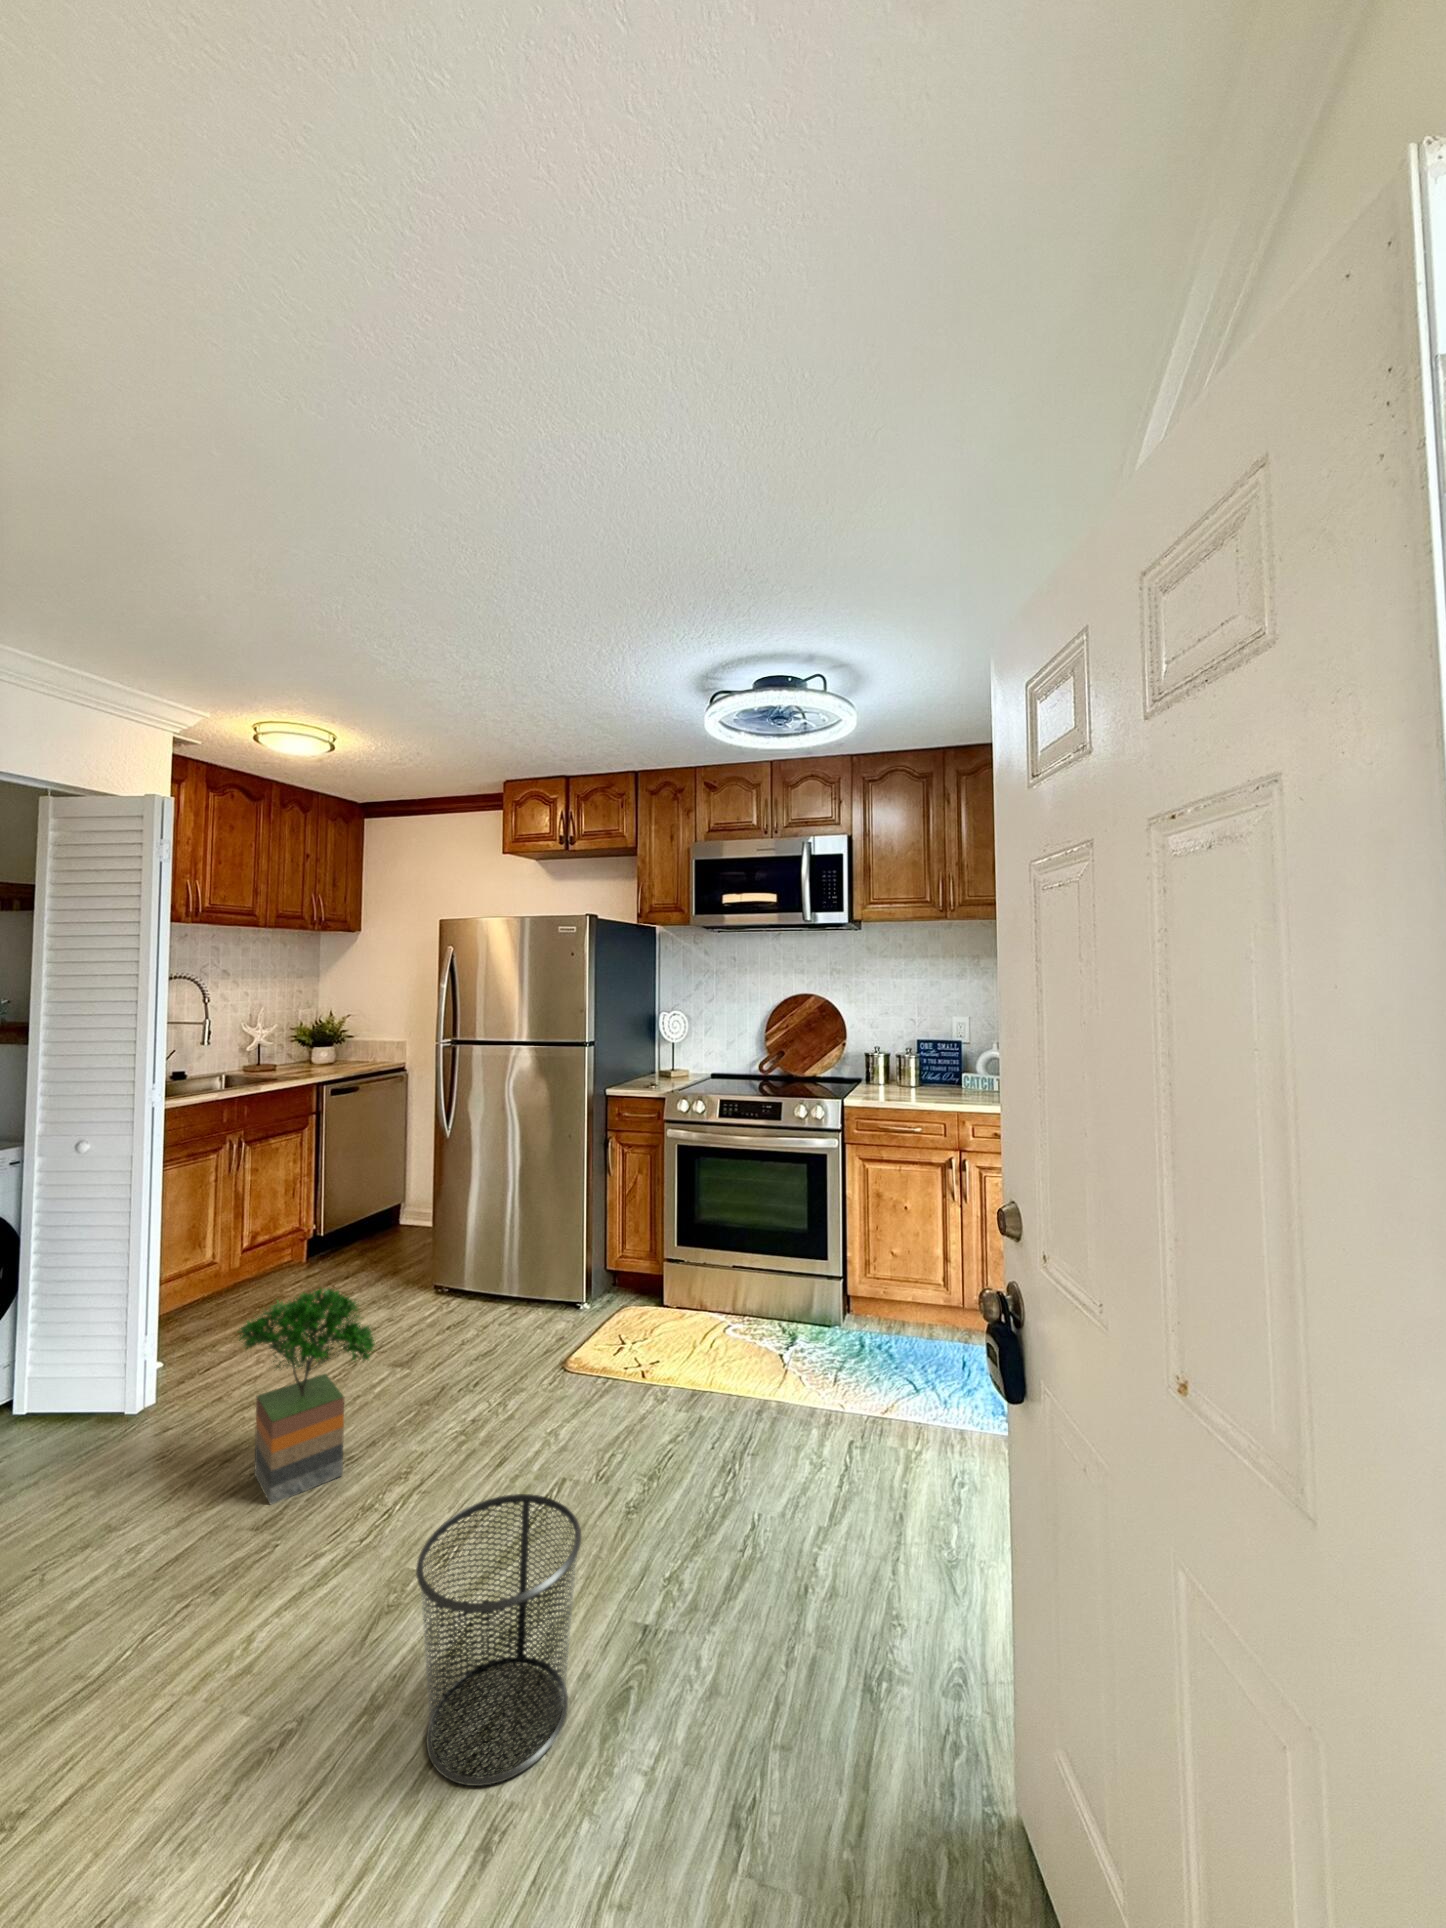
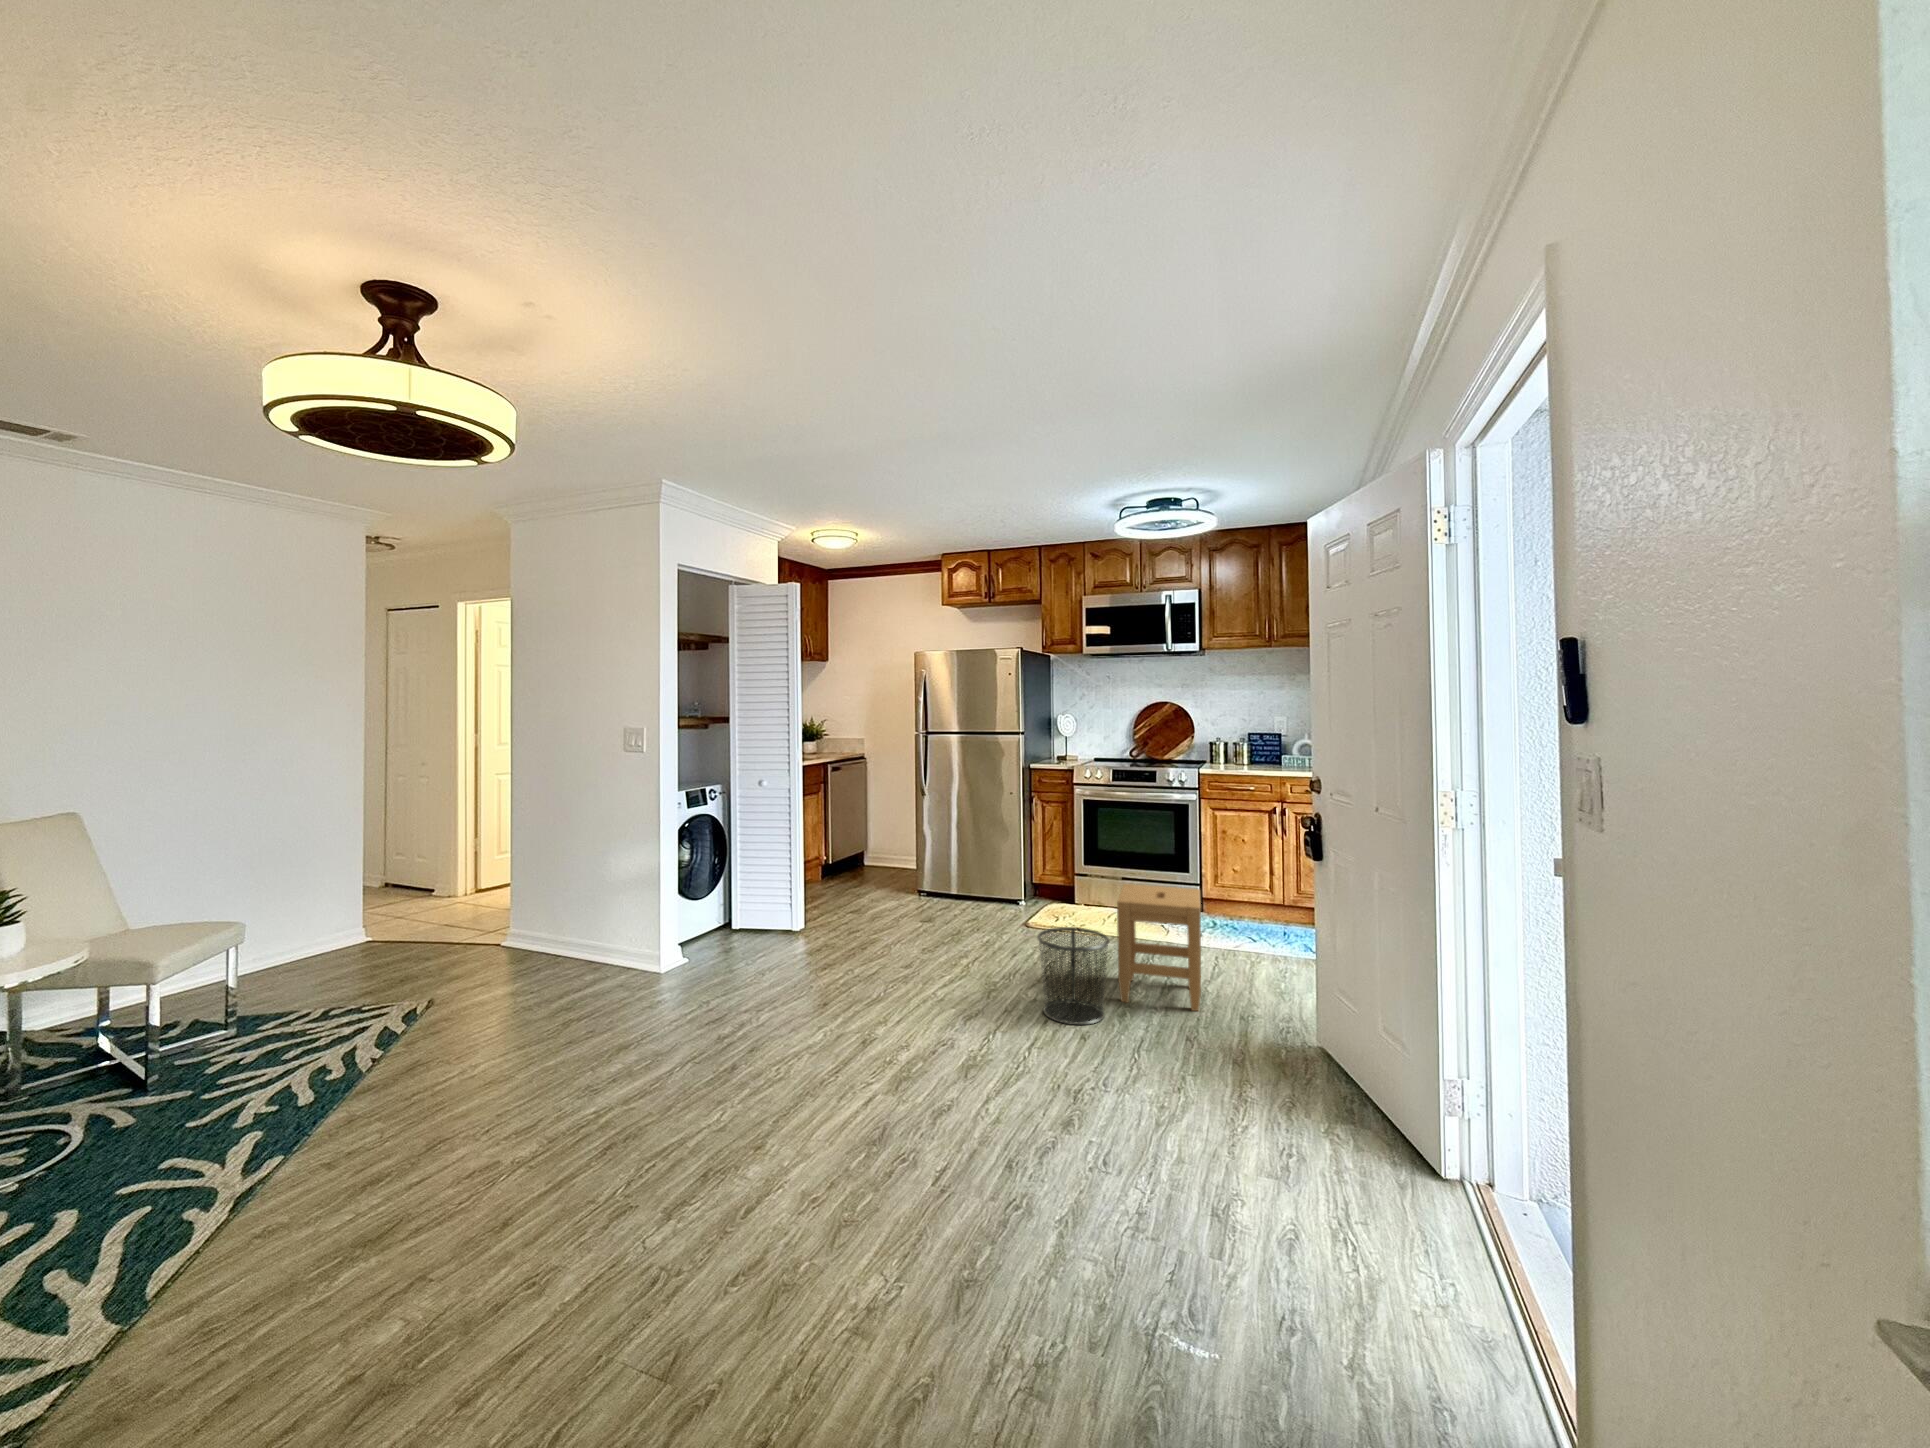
potted tree: present [239,1288,375,1504] -> none [879,857,951,960]
stool: none [621,1353,802,1668] -> present [1117,884,1201,1011]

